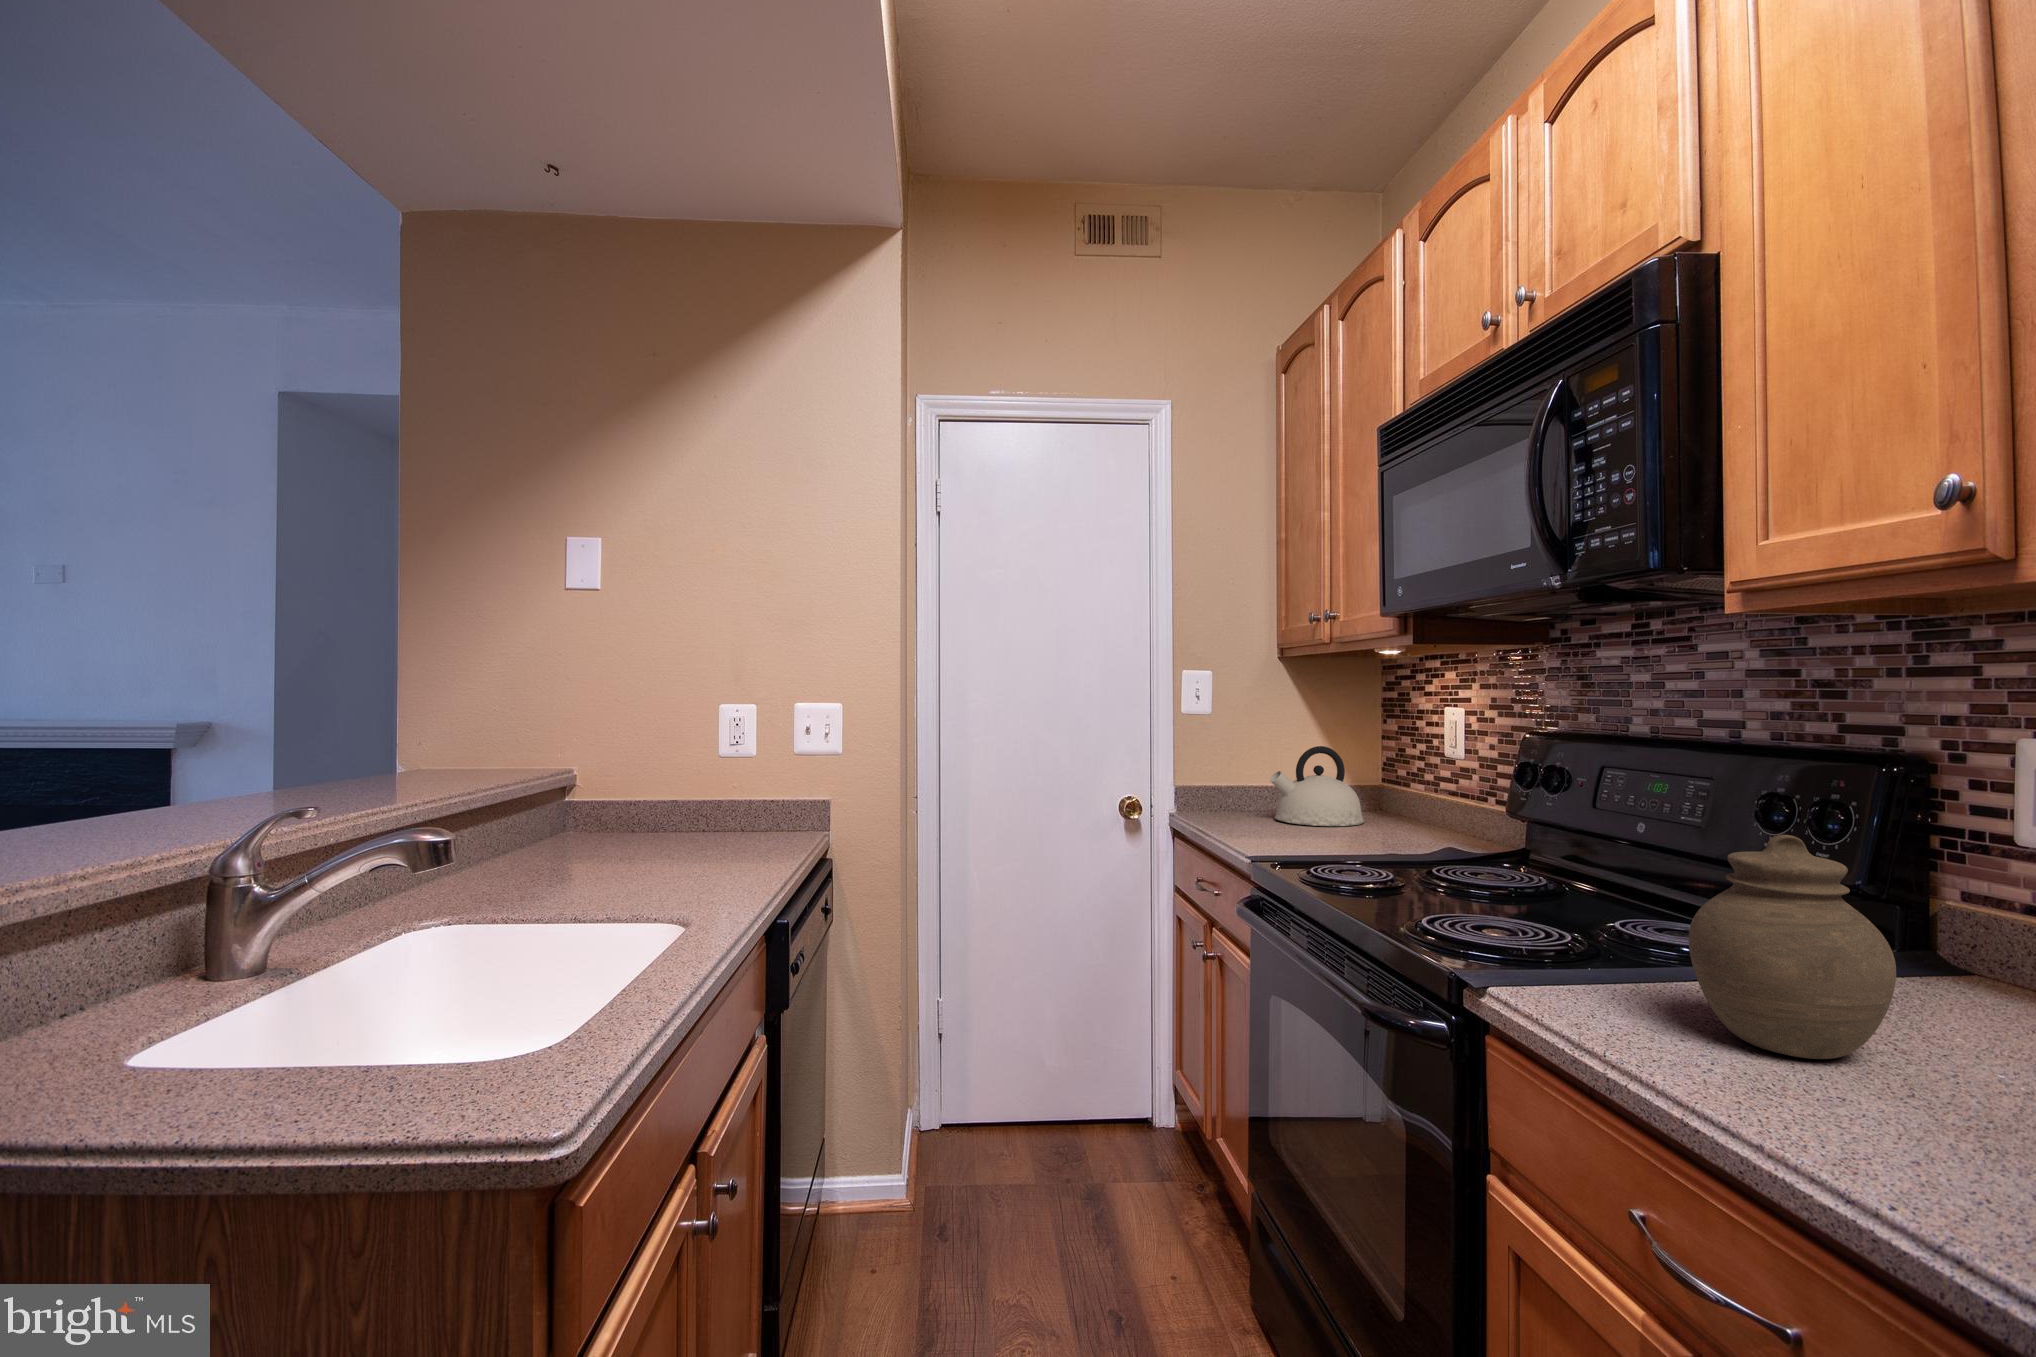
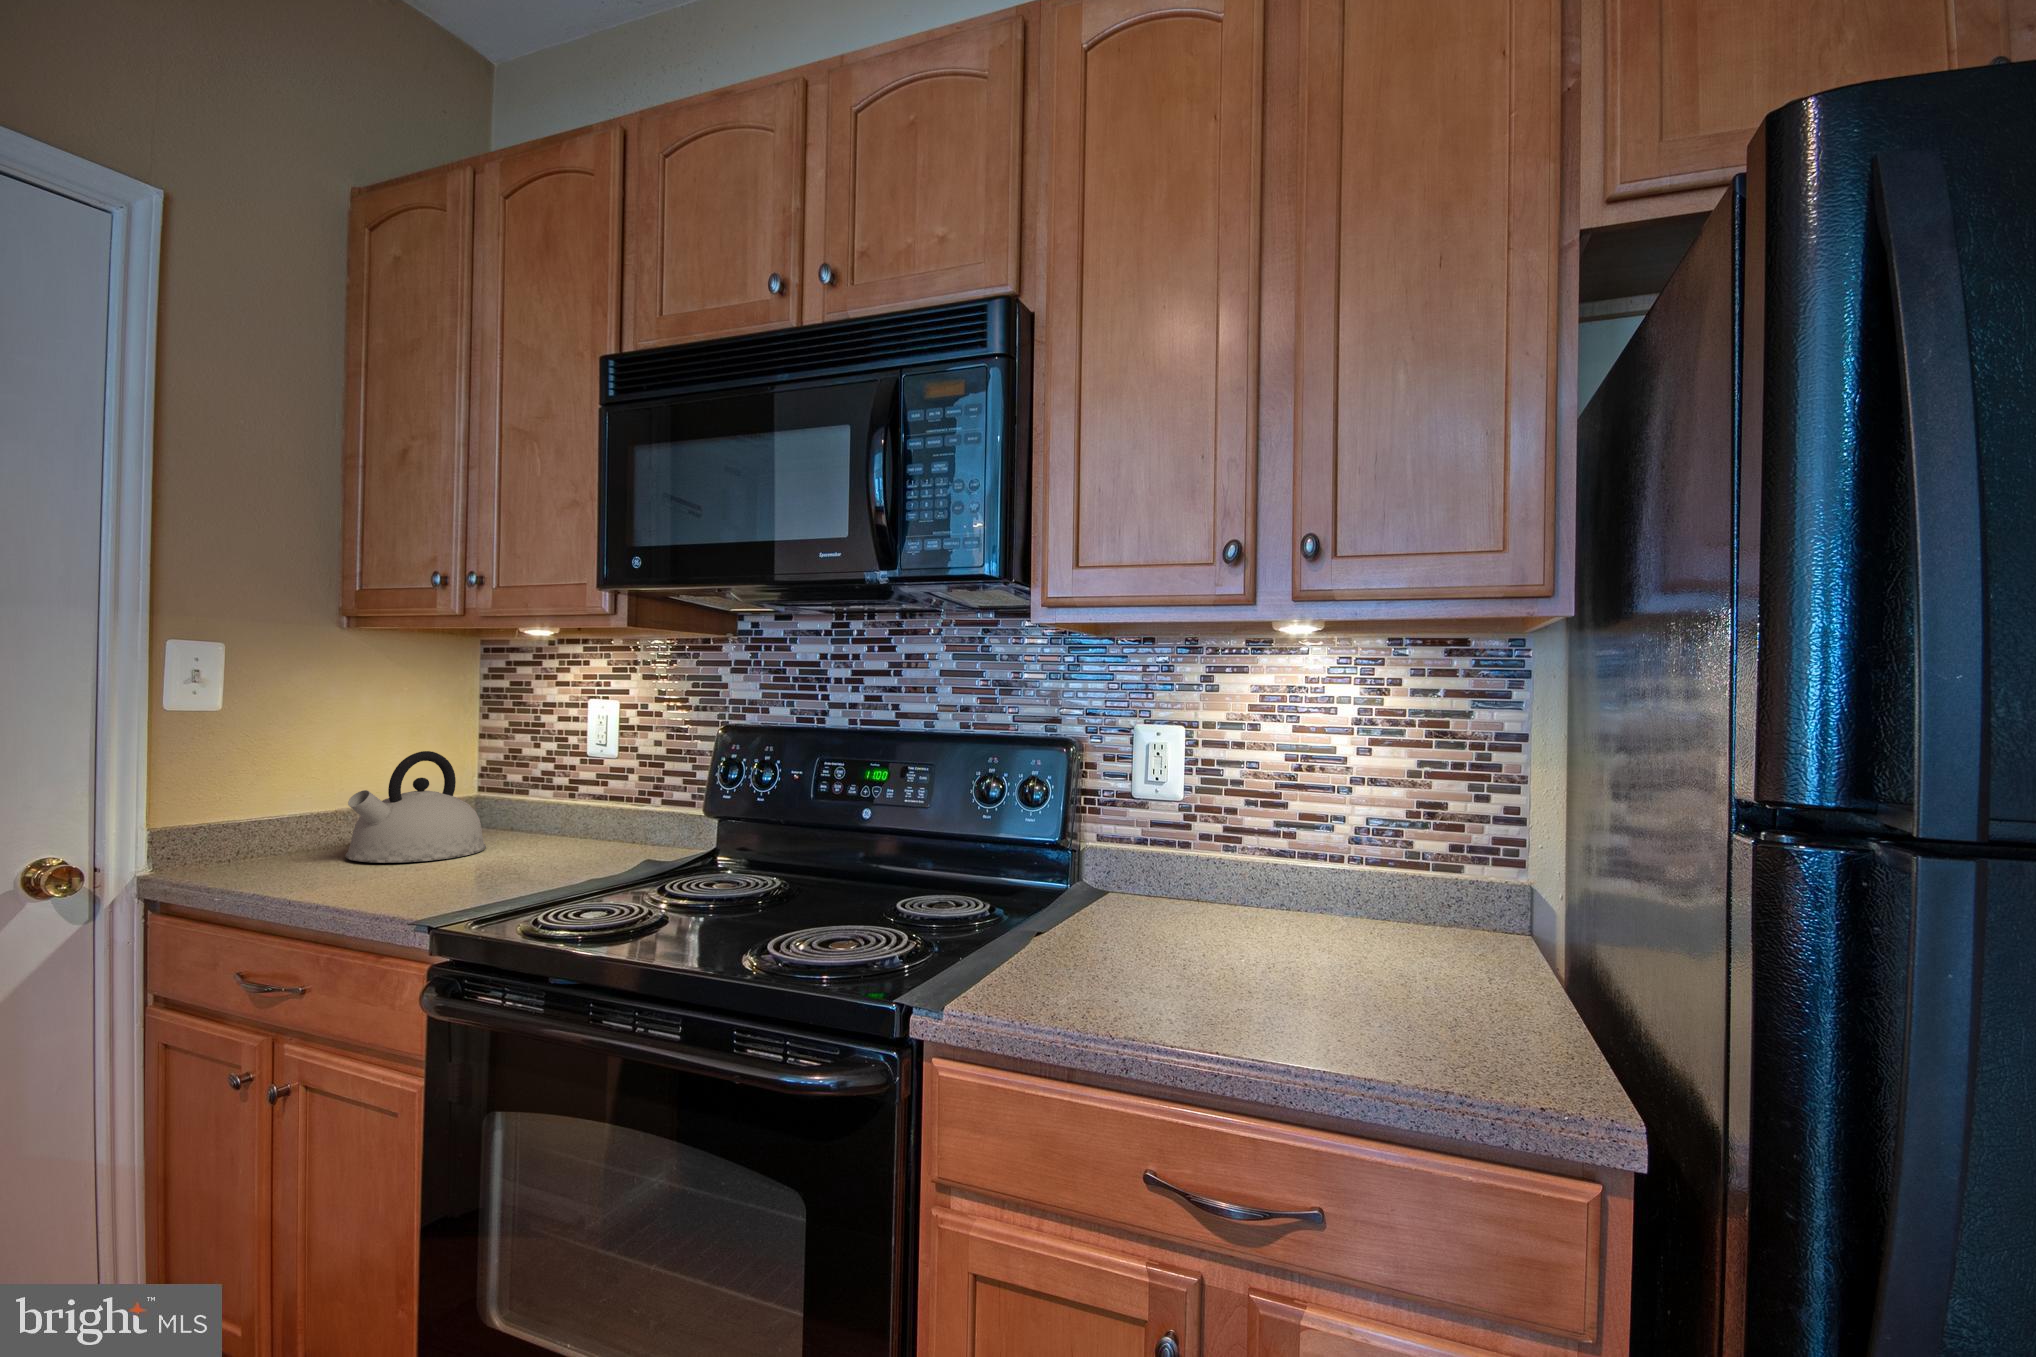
jar: present [1689,835,1896,1059] -> none [1111,809,1239,990]

